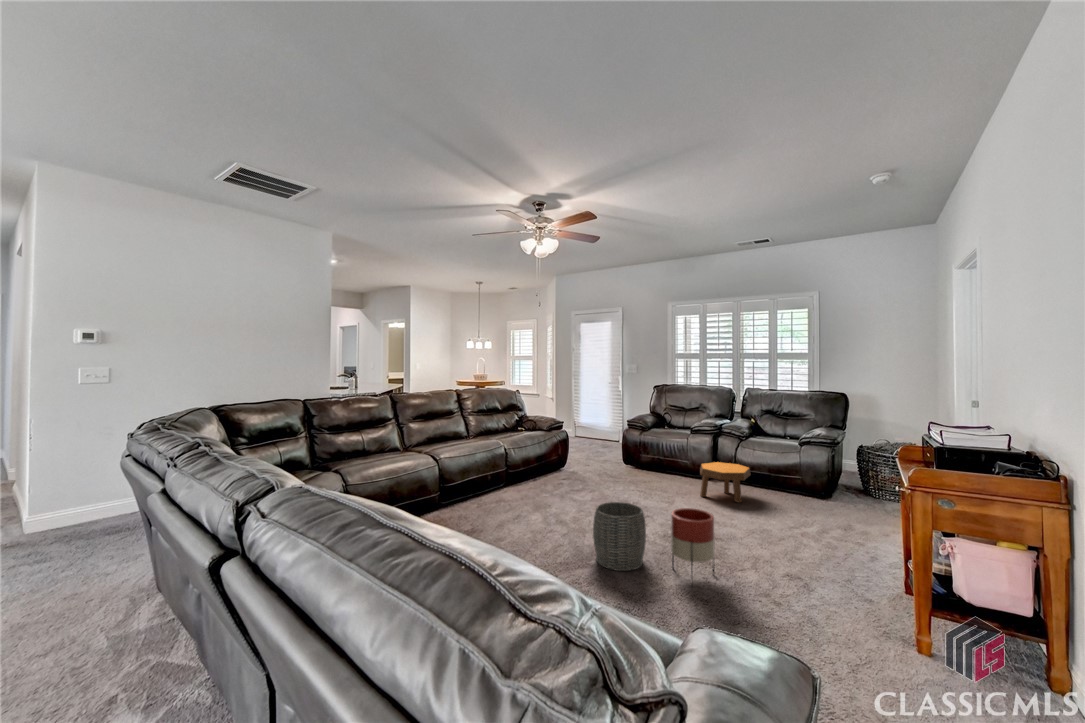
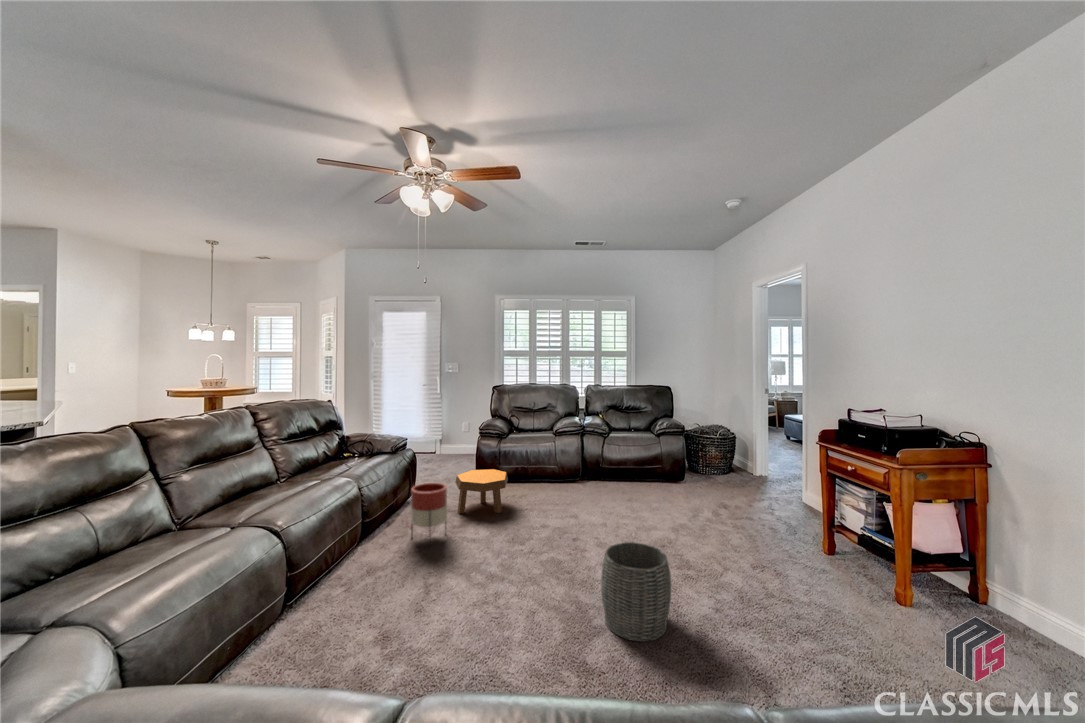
footstool: present [700,462,751,502] -> present [455,469,508,514]
planter: present [671,508,714,567] -> present [411,483,447,534]

